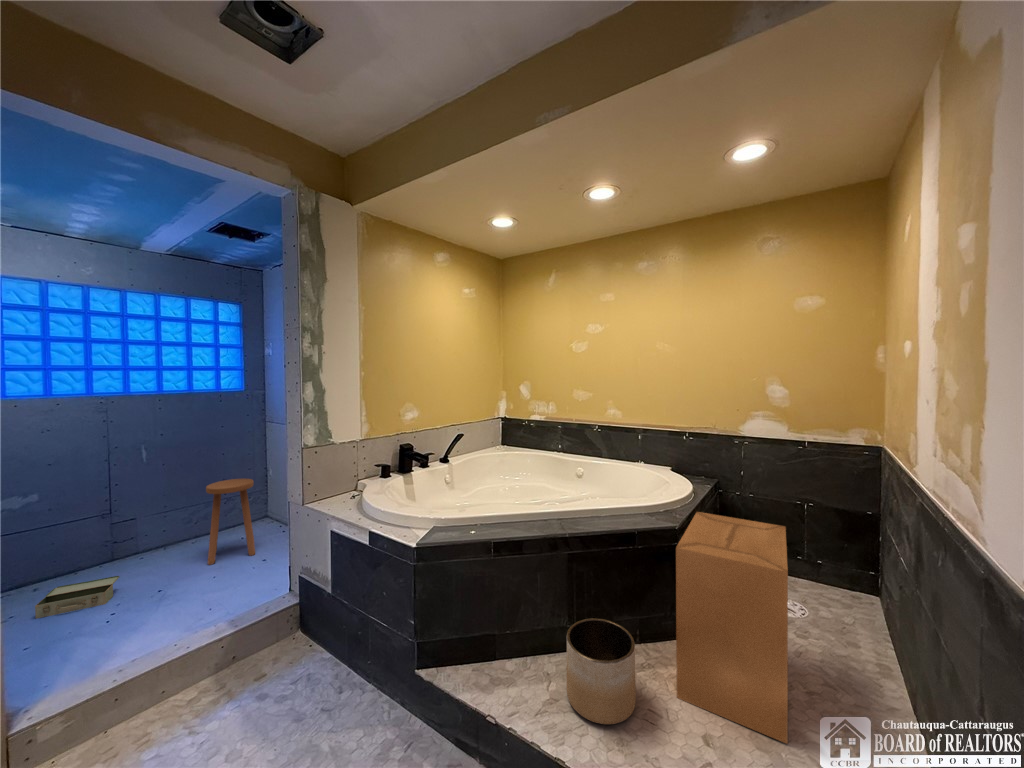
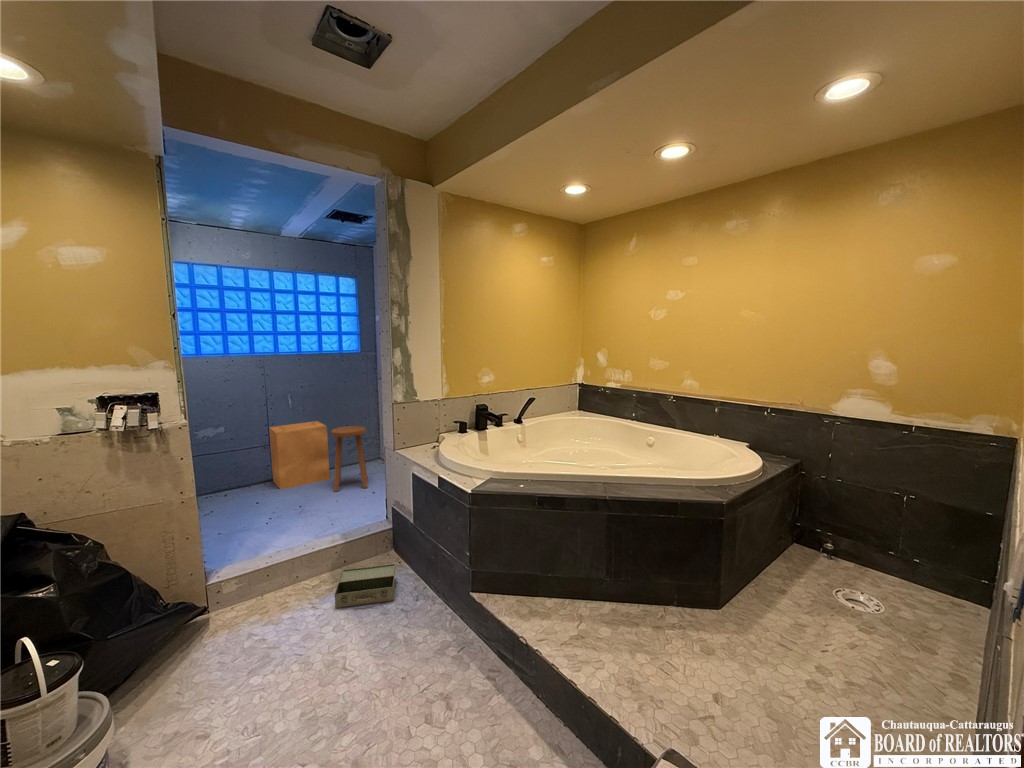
cardboard box: present [676,512,788,744] -> present [269,421,330,489]
toolbox: present [35,576,119,619] -> present [335,564,396,608]
planter: present [567,619,636,724] -> none [593,574,657,665]

